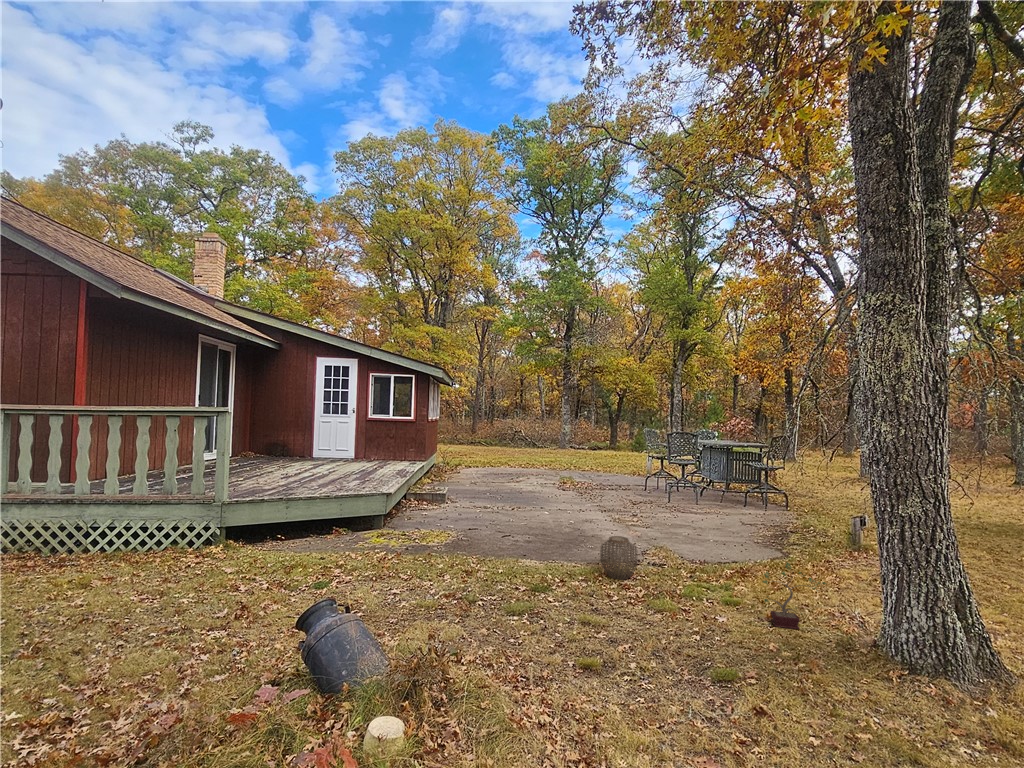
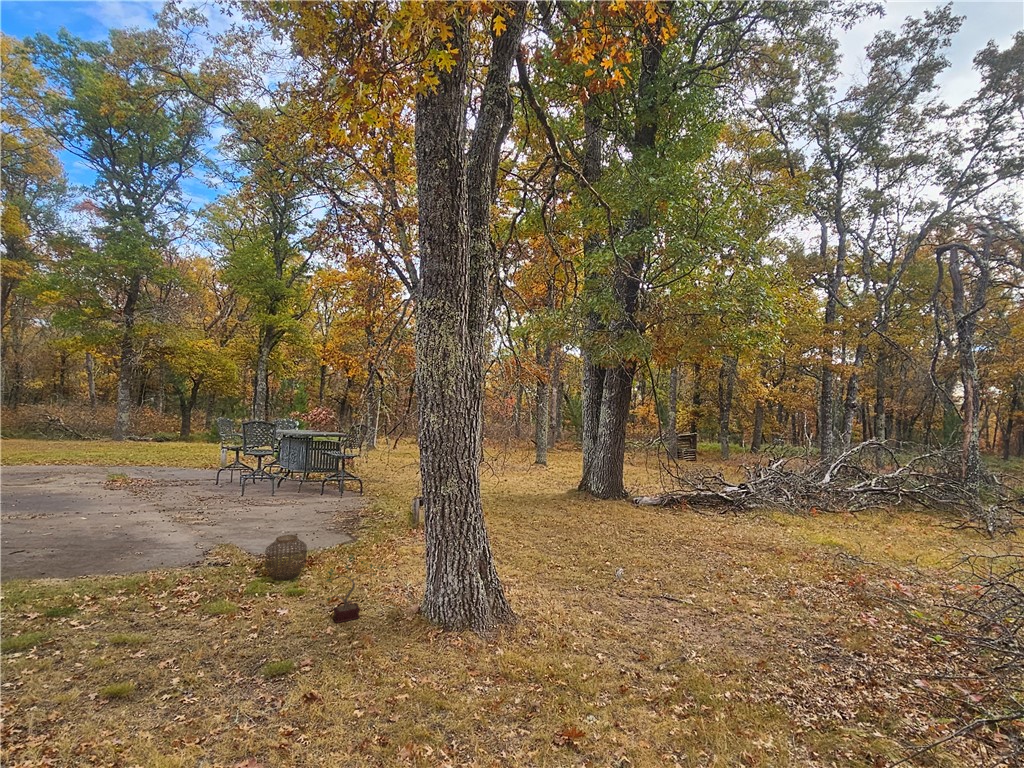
woven basket: present [600,536,637,580] -> present [265,535,307,580]

